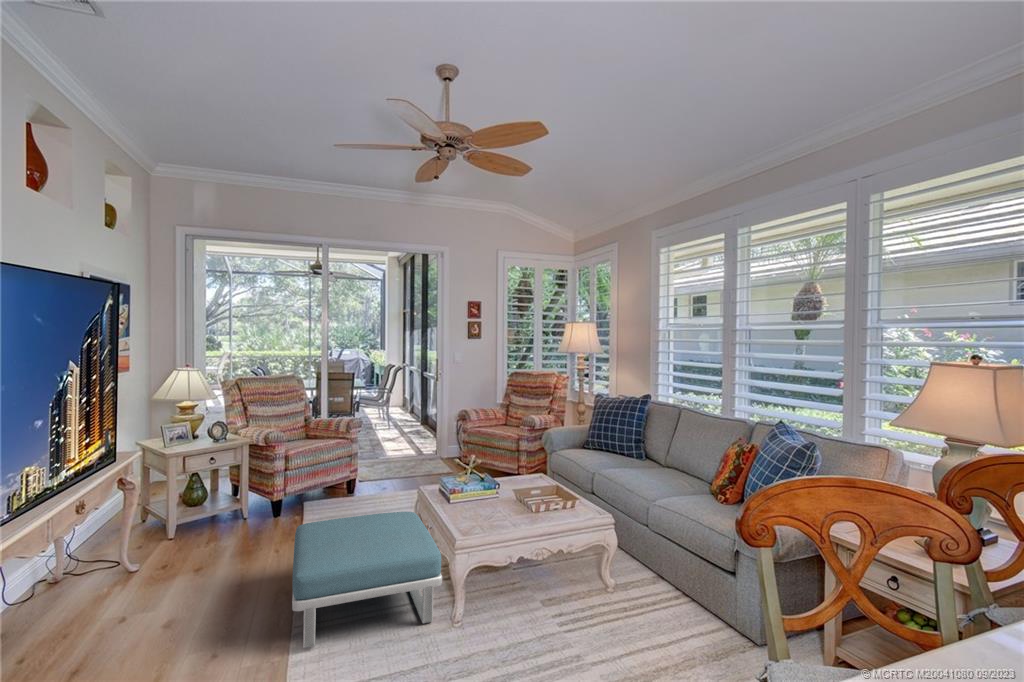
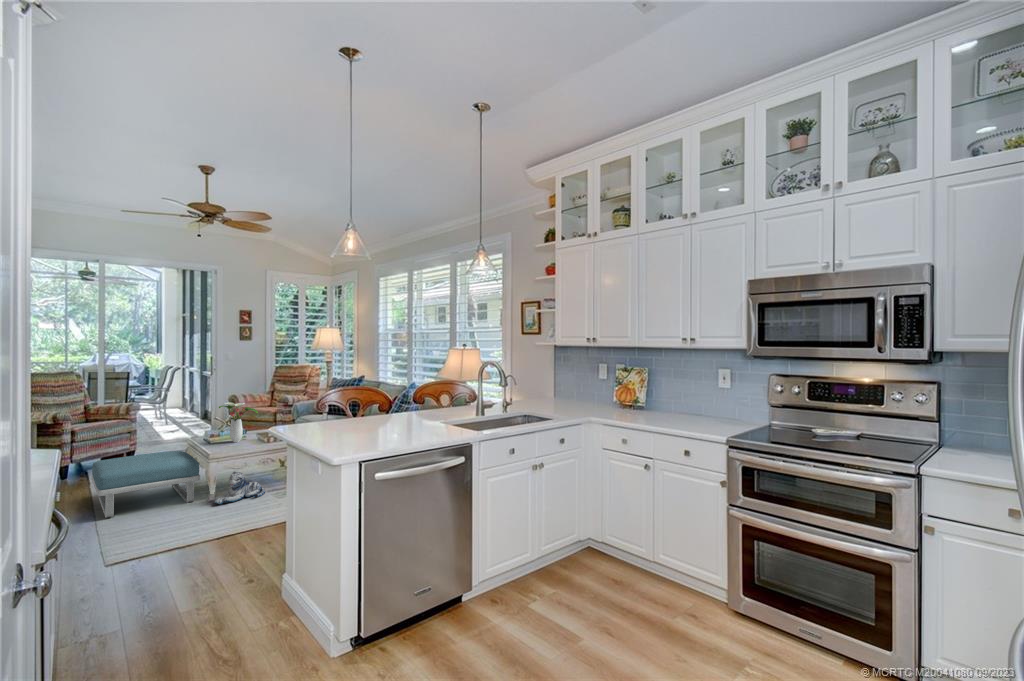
flower arrangement: none [469,443,527,513] -> present [219,402,258,442]
plush toy: none [468,579,543,646] -> present [215,472,265,504]

